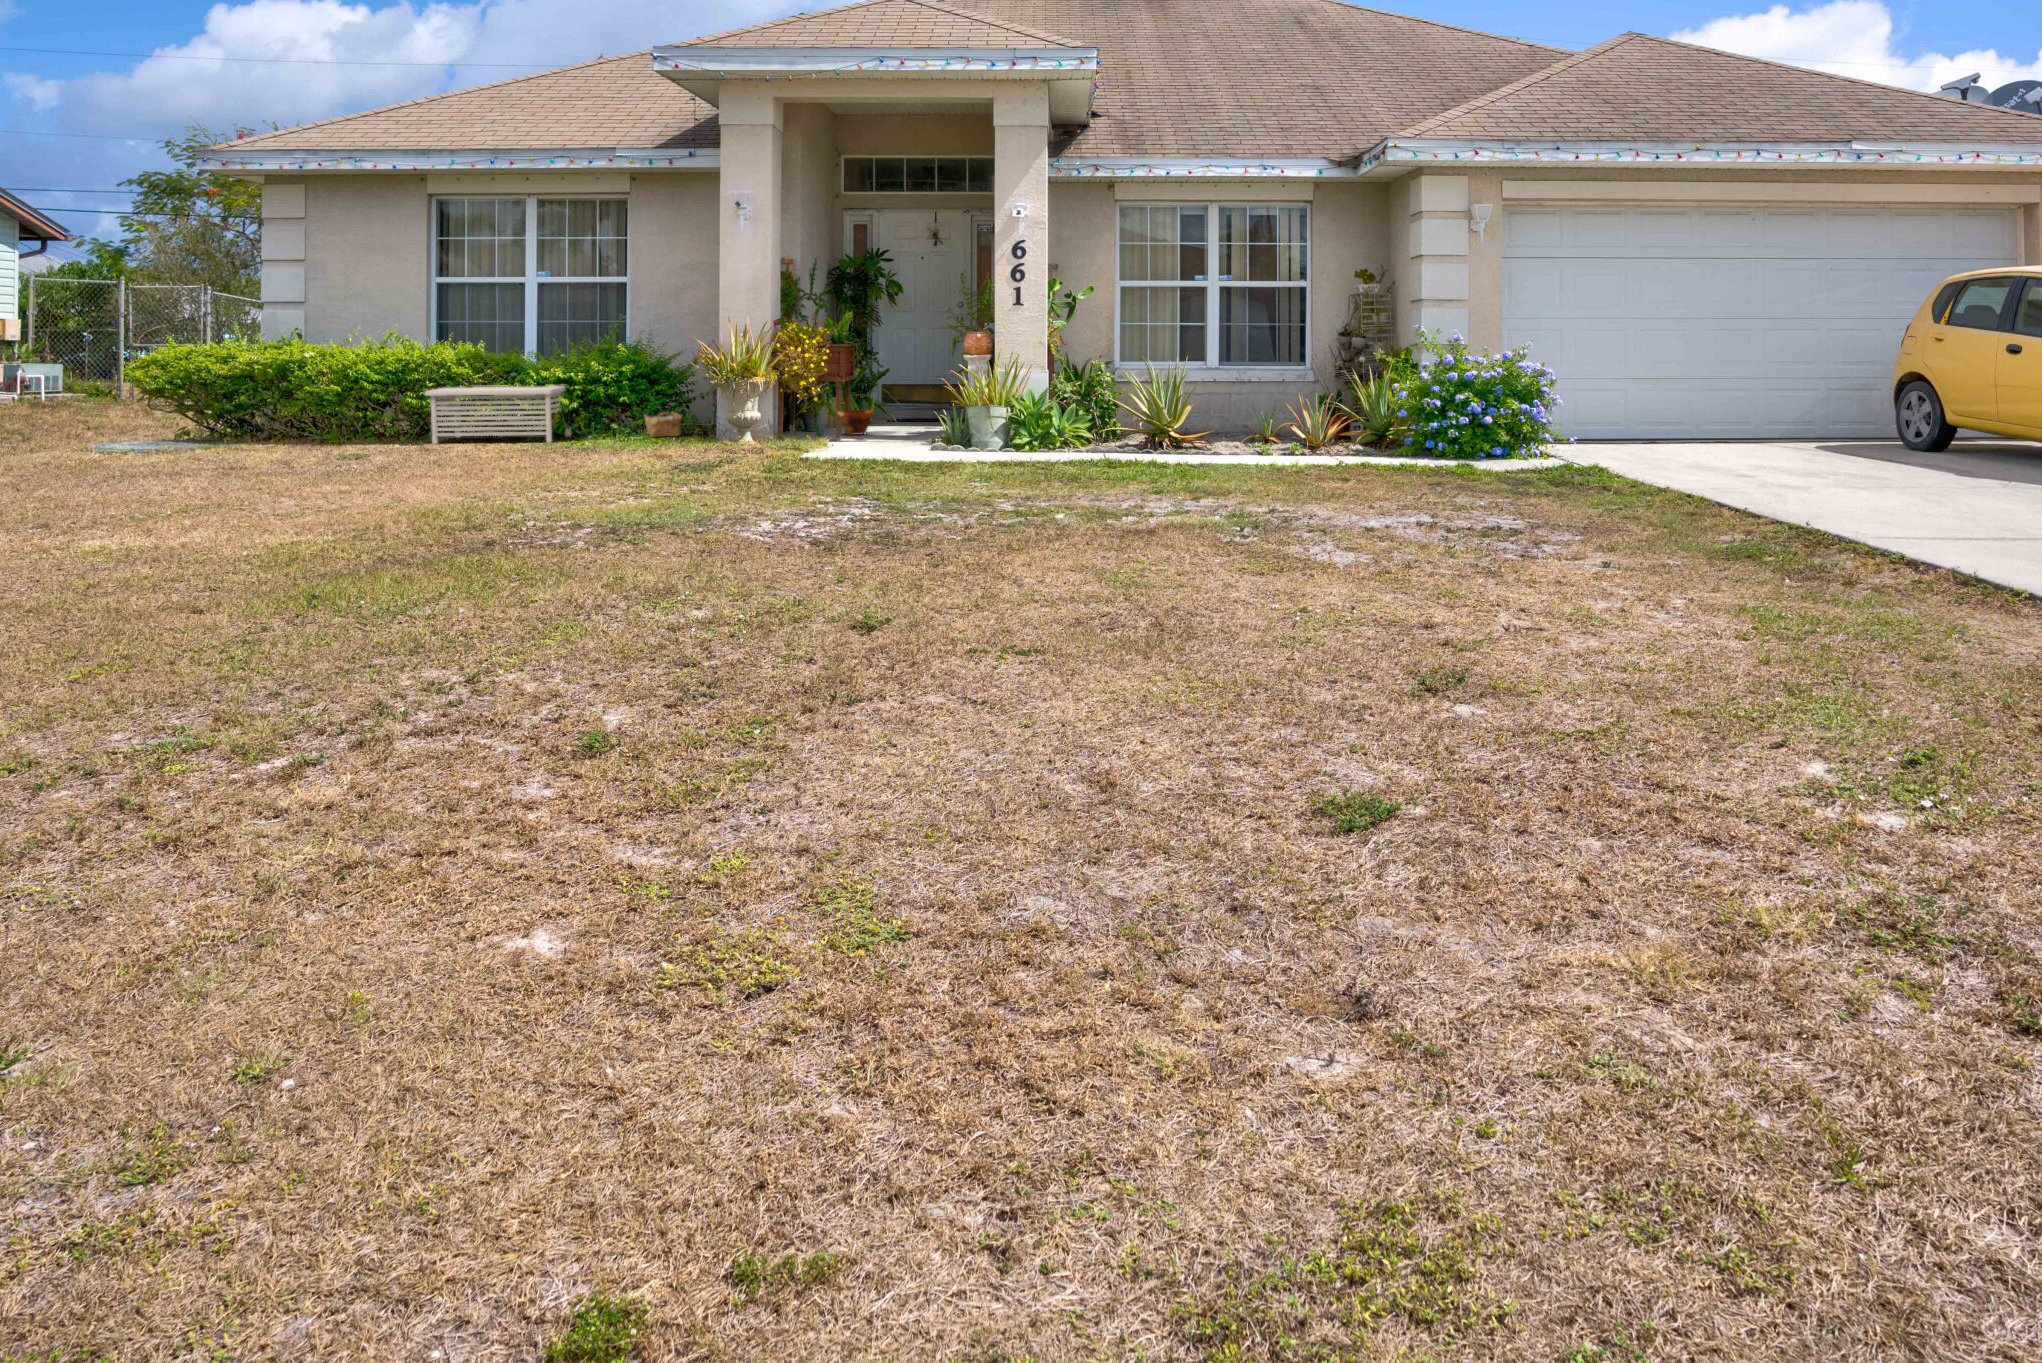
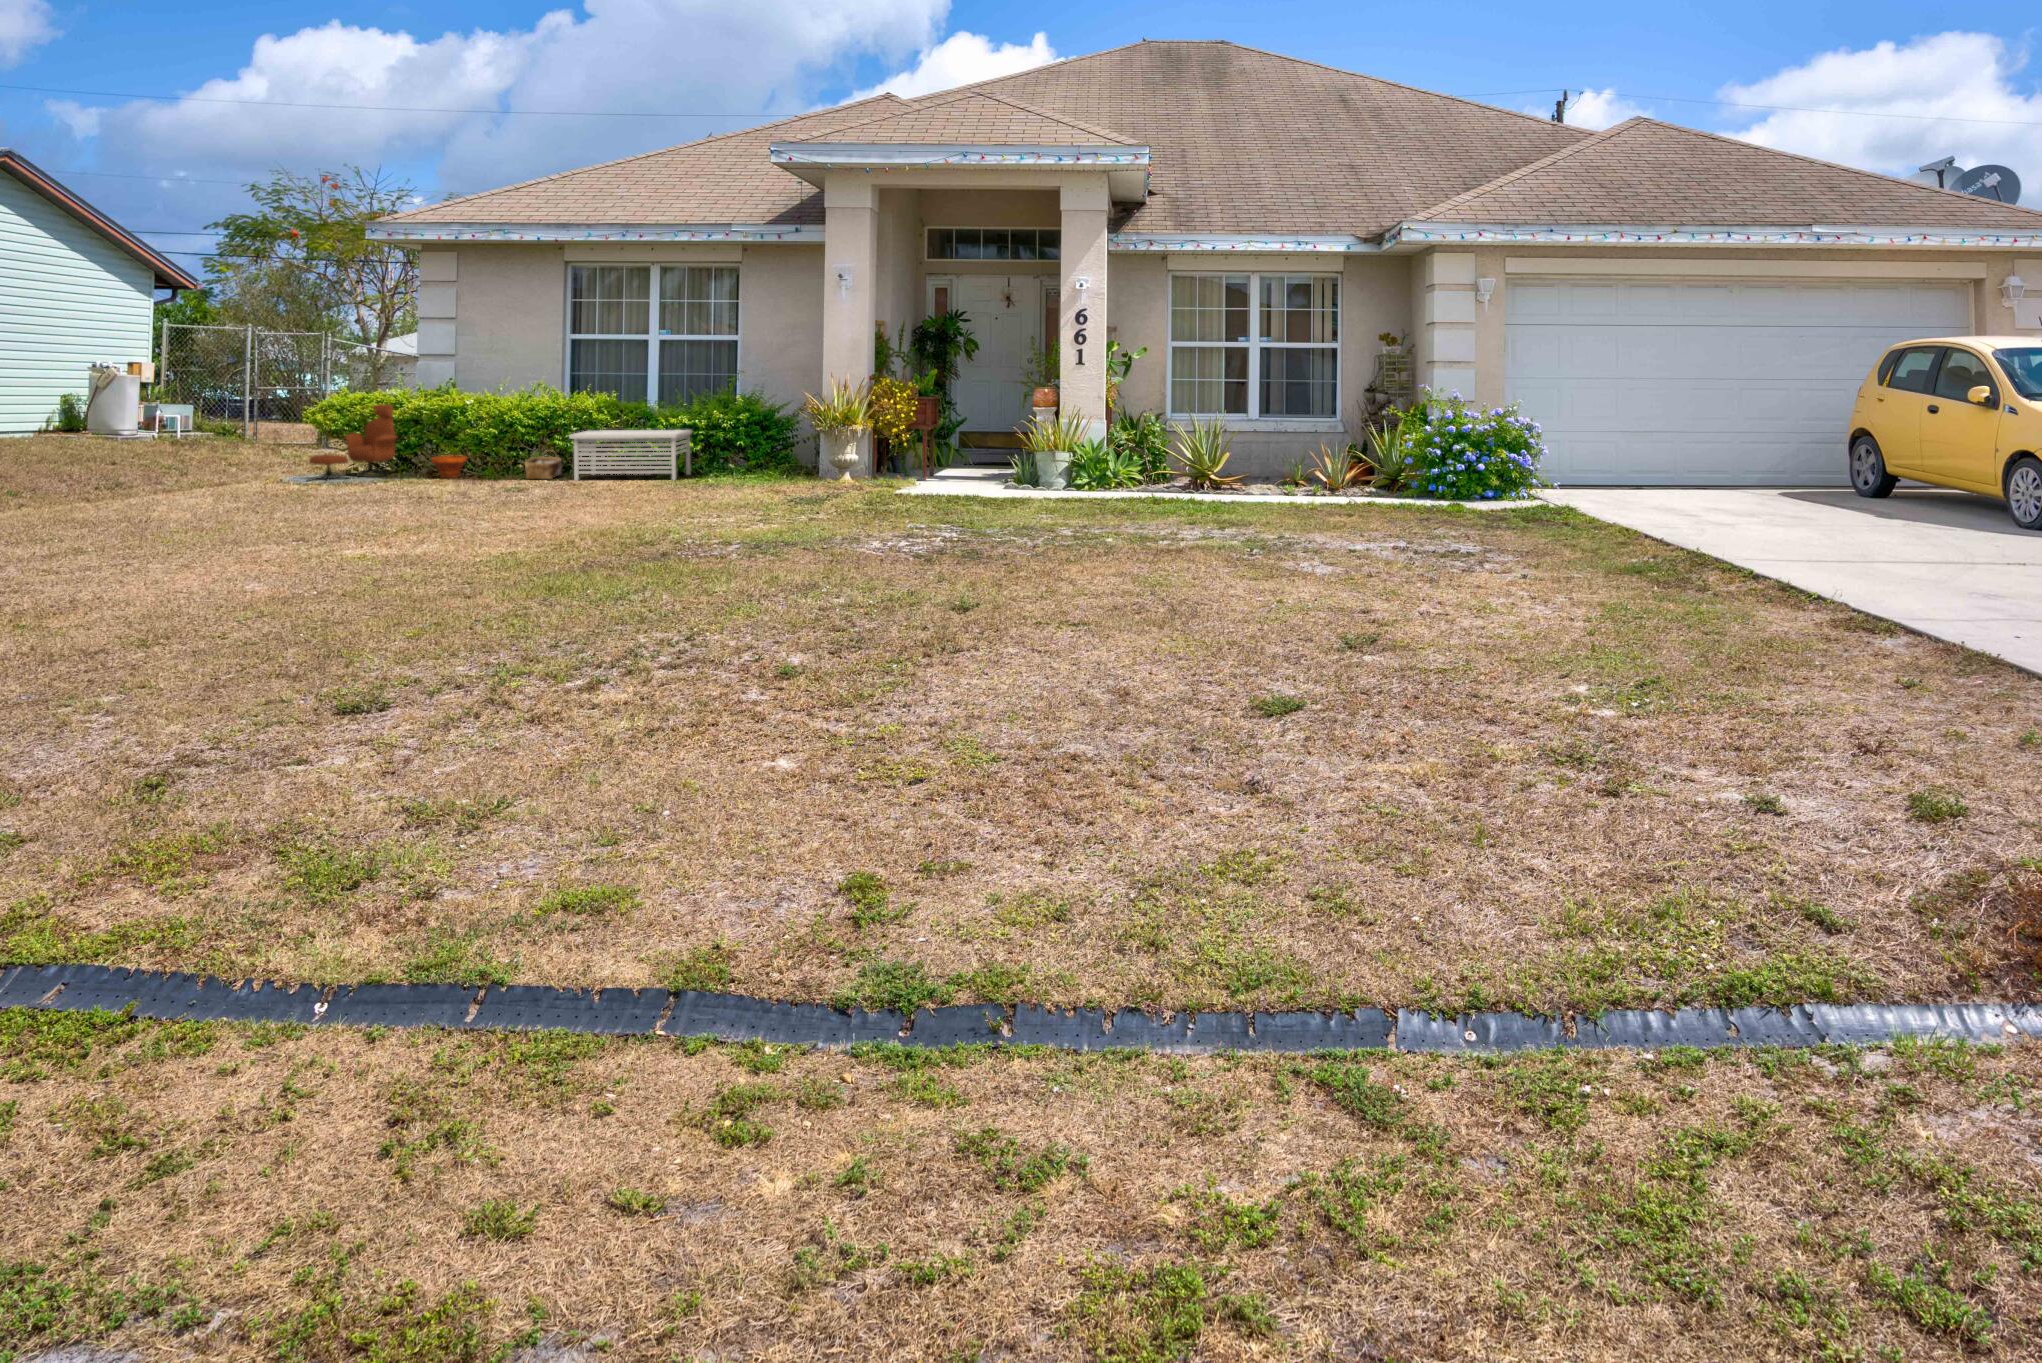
lounge chair: none [117,357,229,447] -> present [309,404,397,481]
planter: present [838,410,874,435] -> present [431,455,467,478]
woven basket: present [645,412,682,437] -> present [525,450,561,479]

